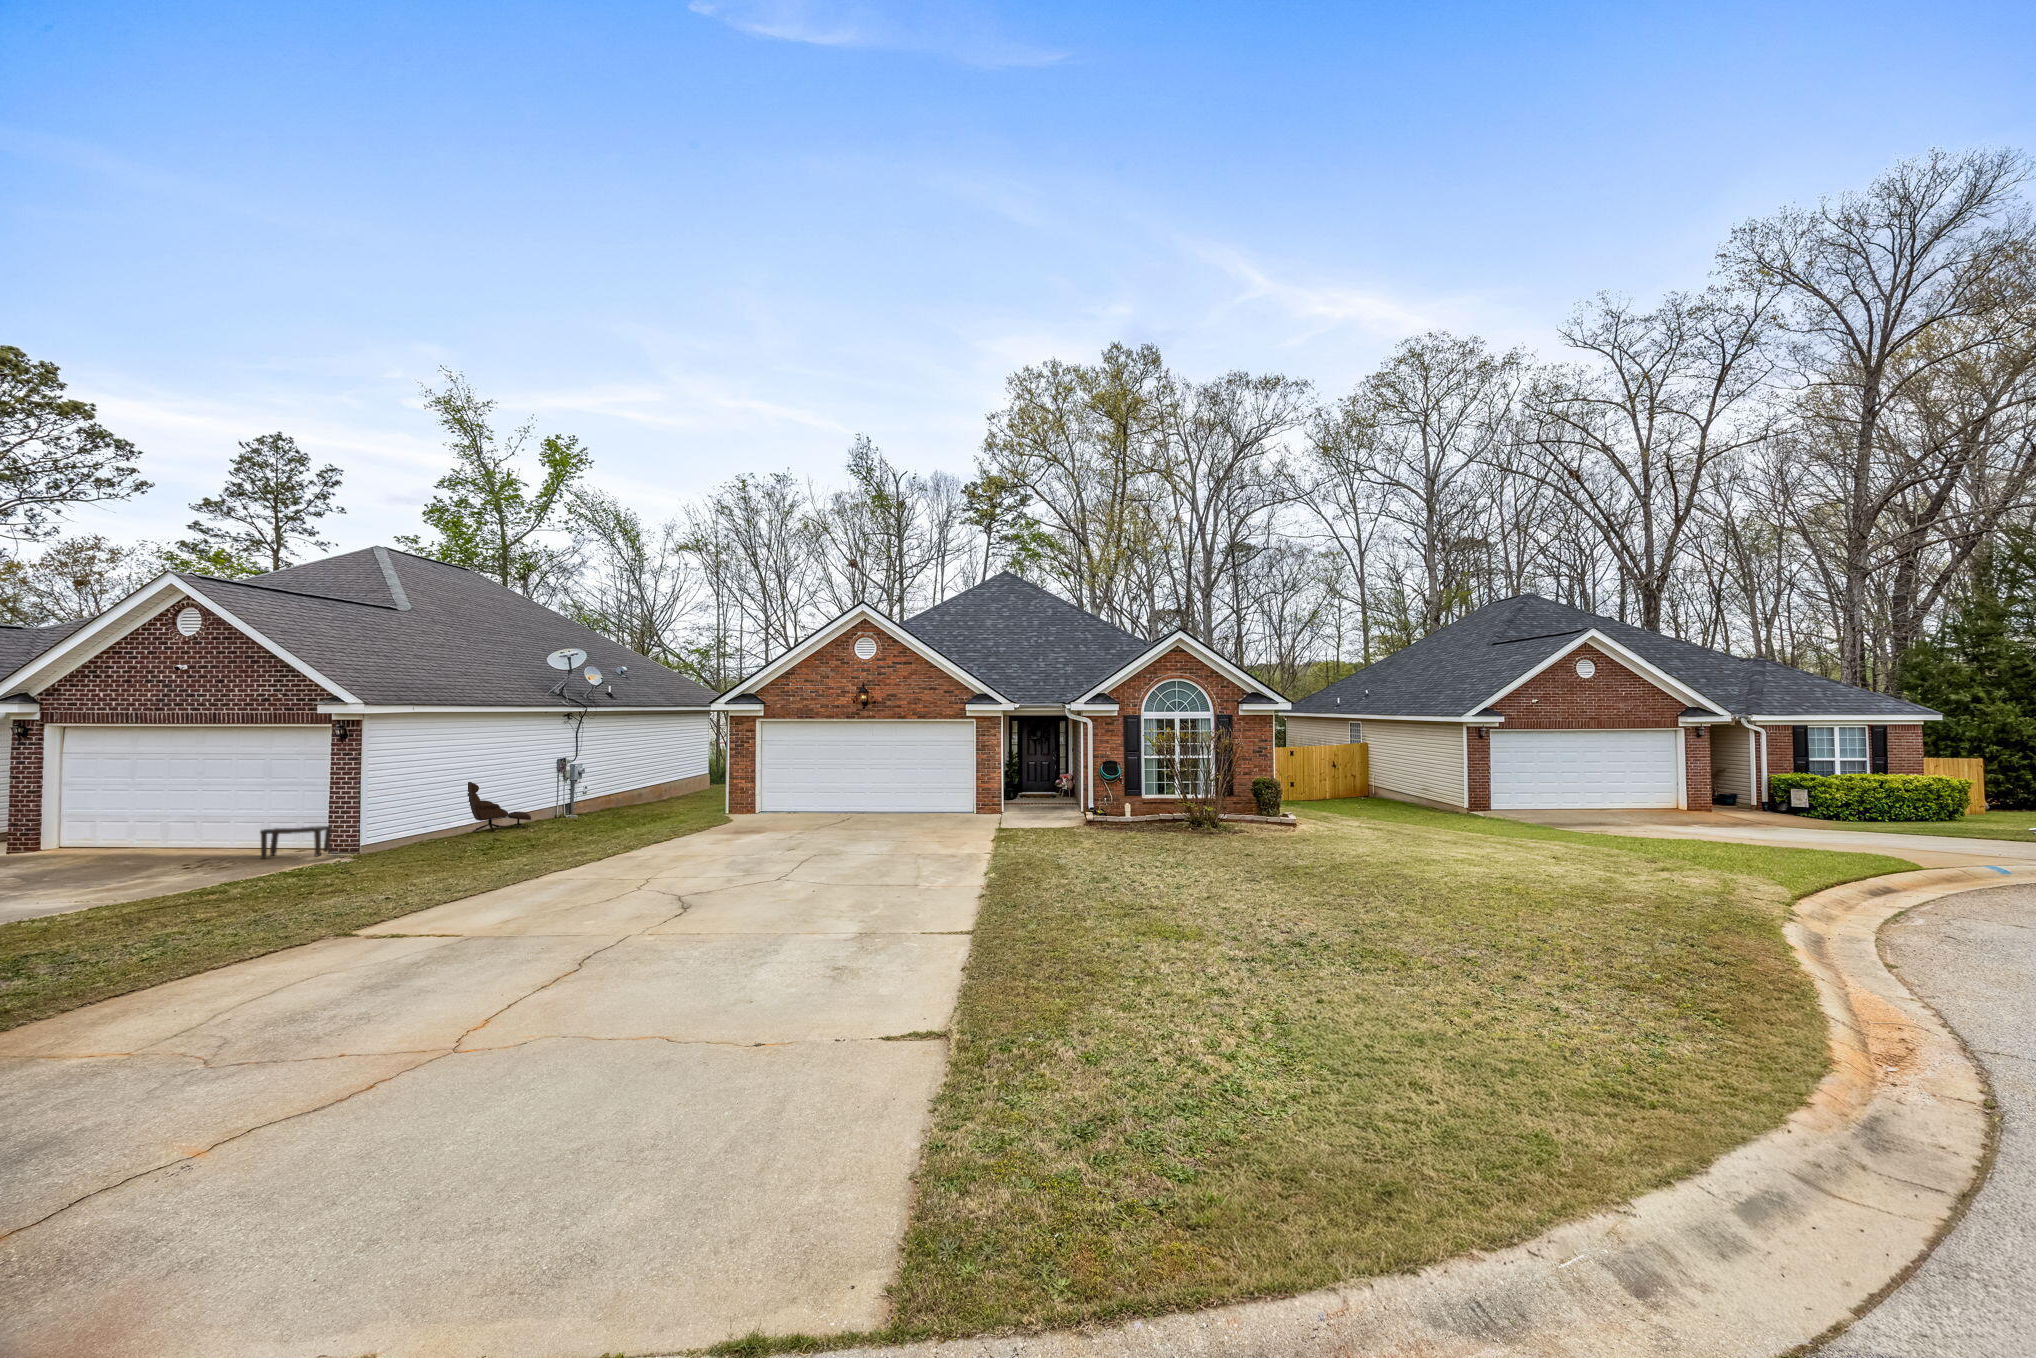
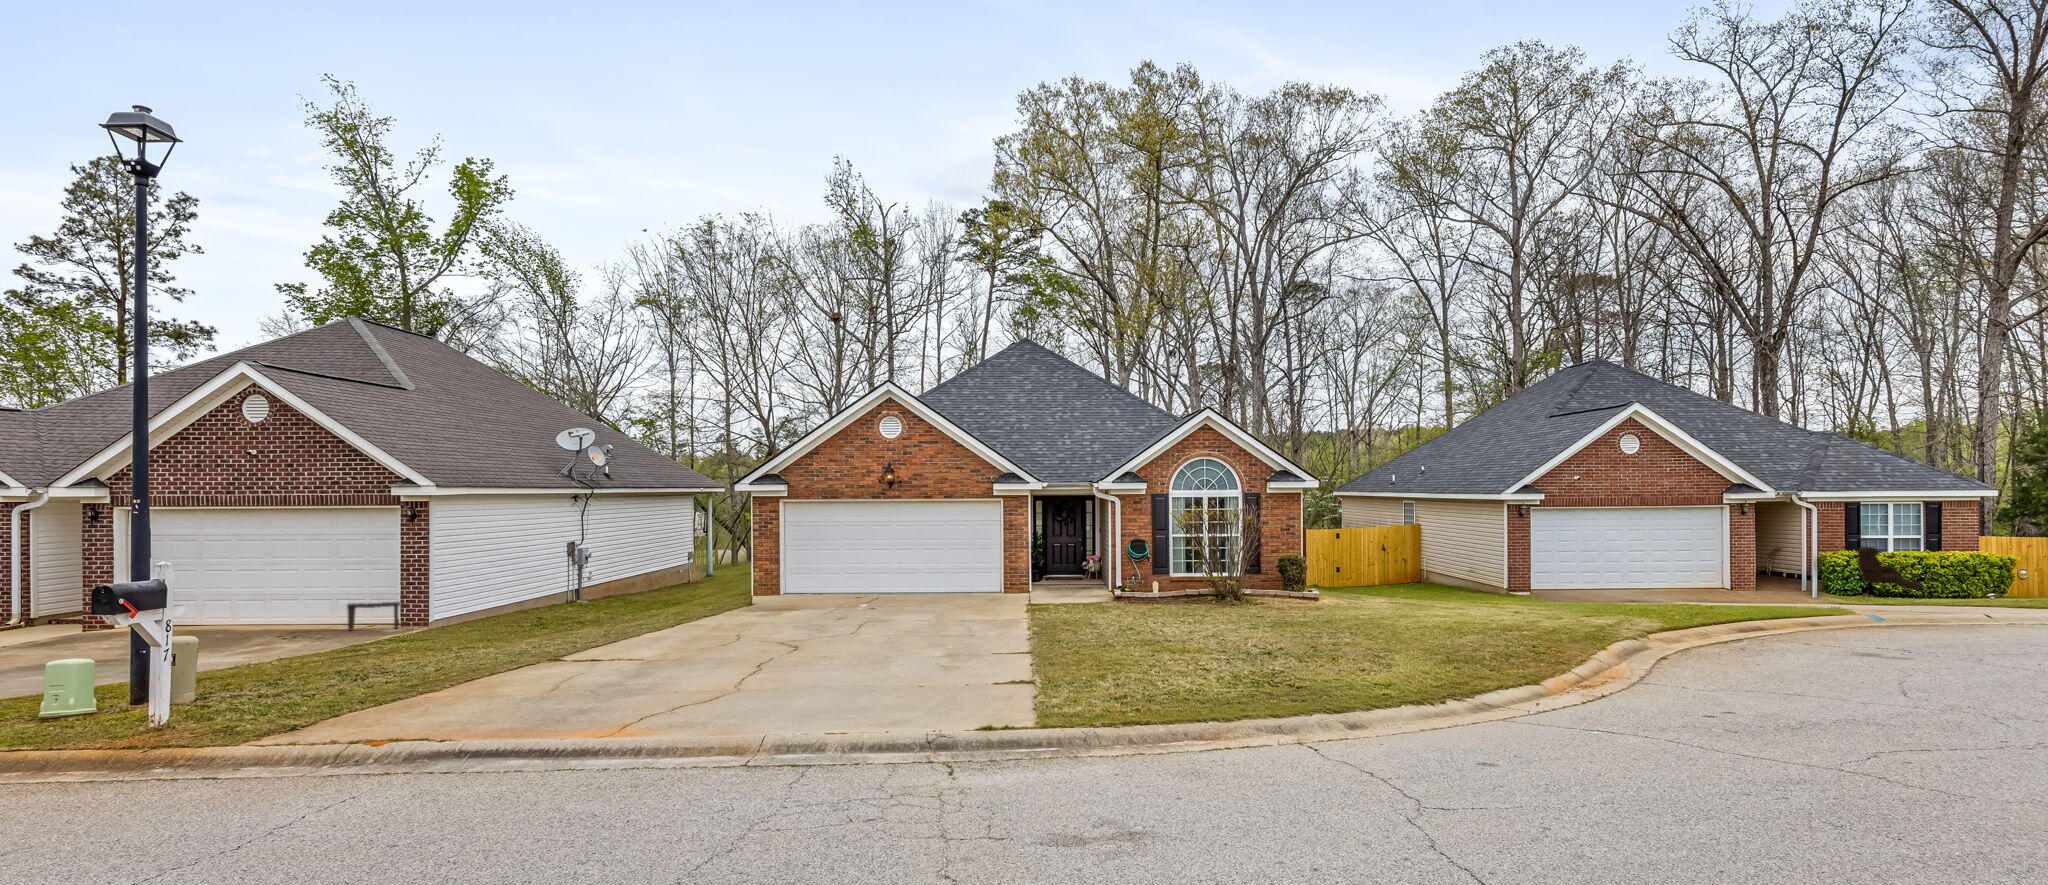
lounge chair: present [468,782,531,832] -> present [1858,547,1922,594]

